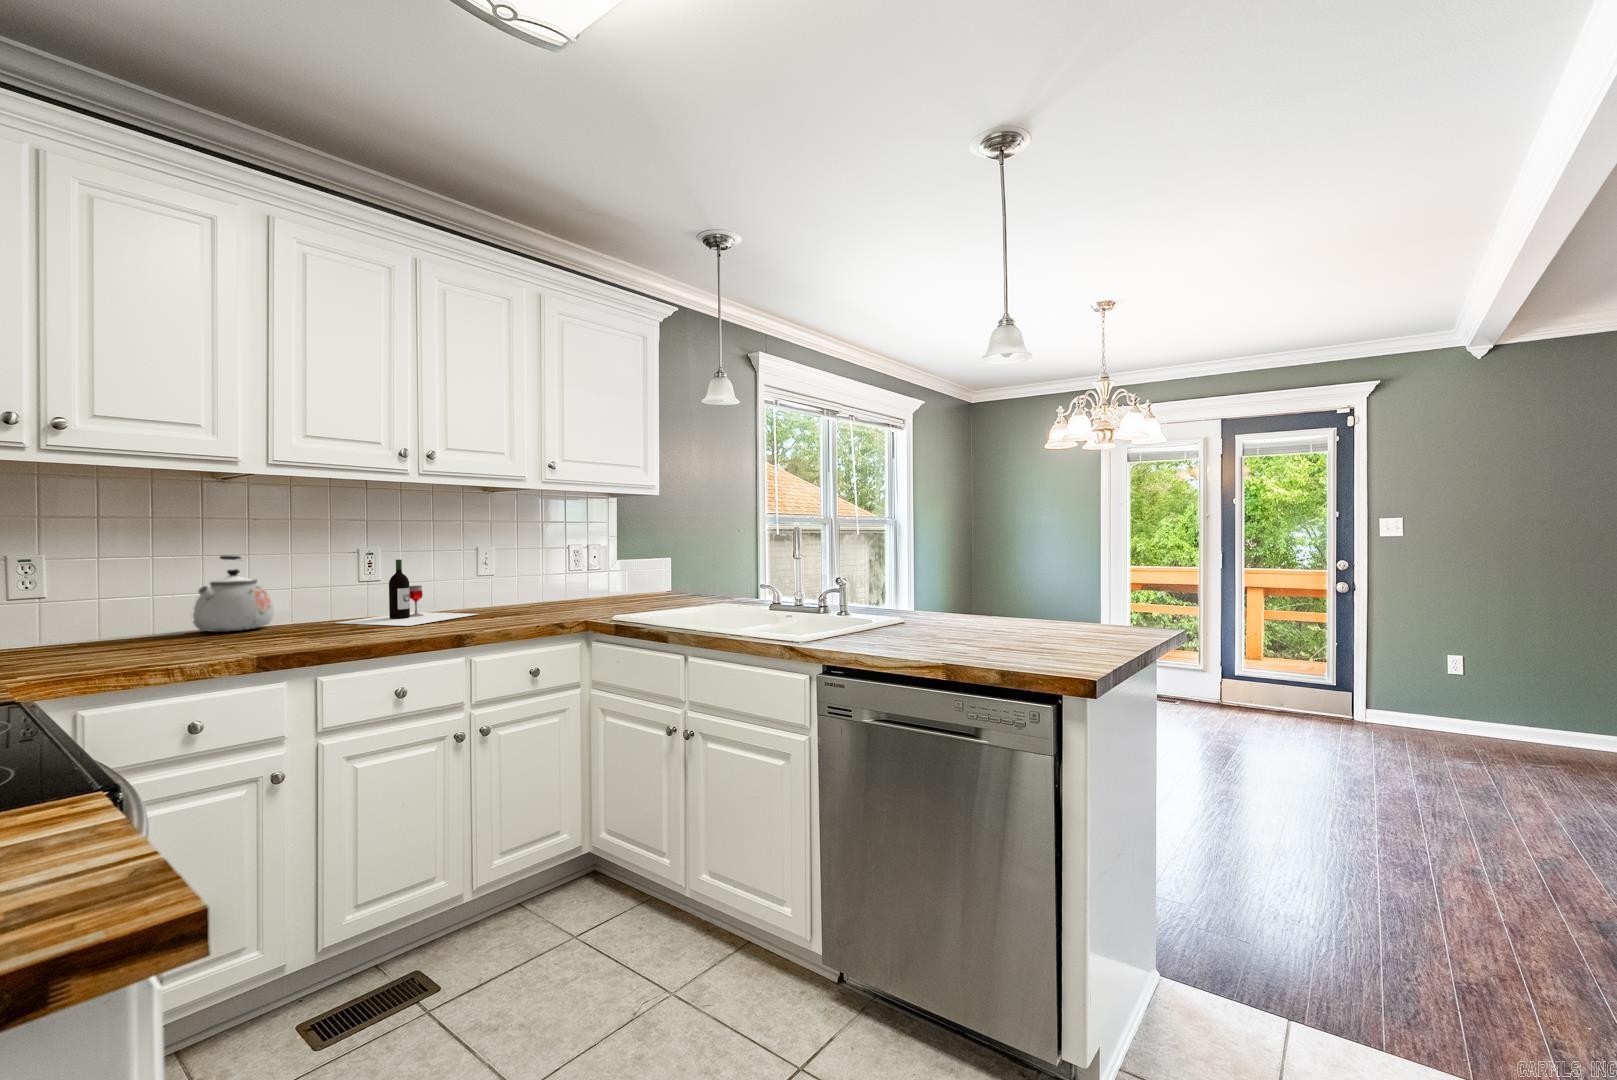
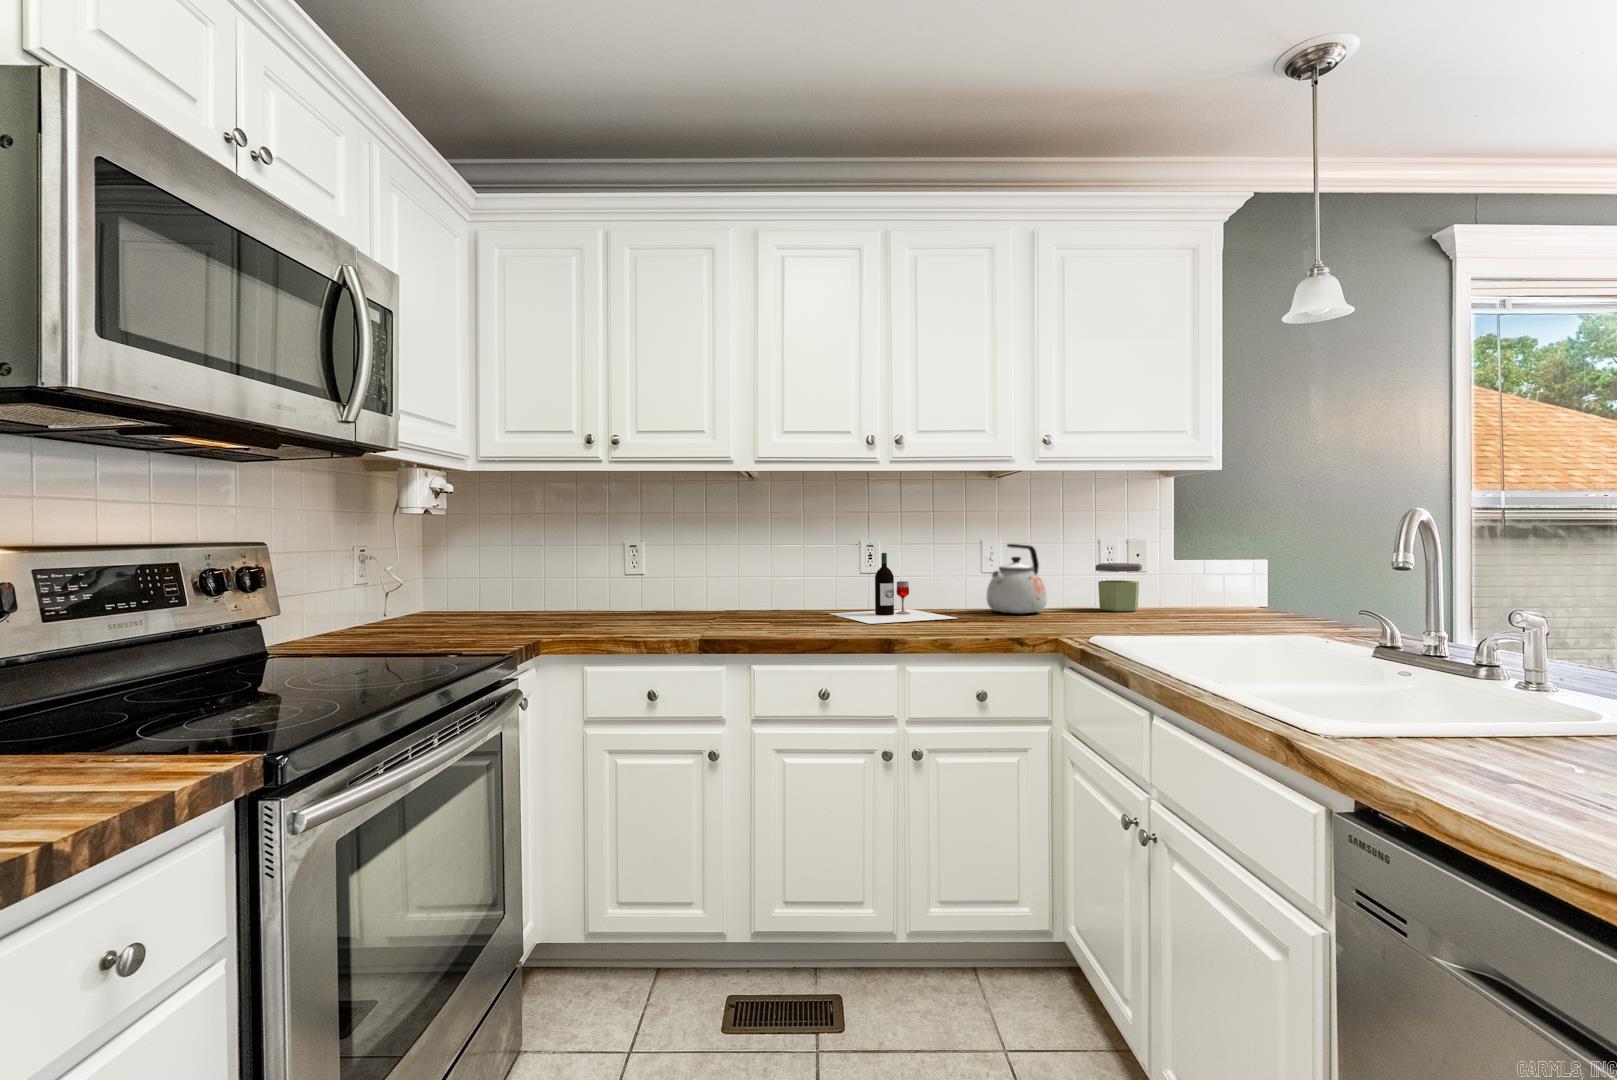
kettle: present [193,556,274,632] -> present [986,544,1047,614]
jar: none [569,562,602,599] -> present [1096,563,1142,611]

